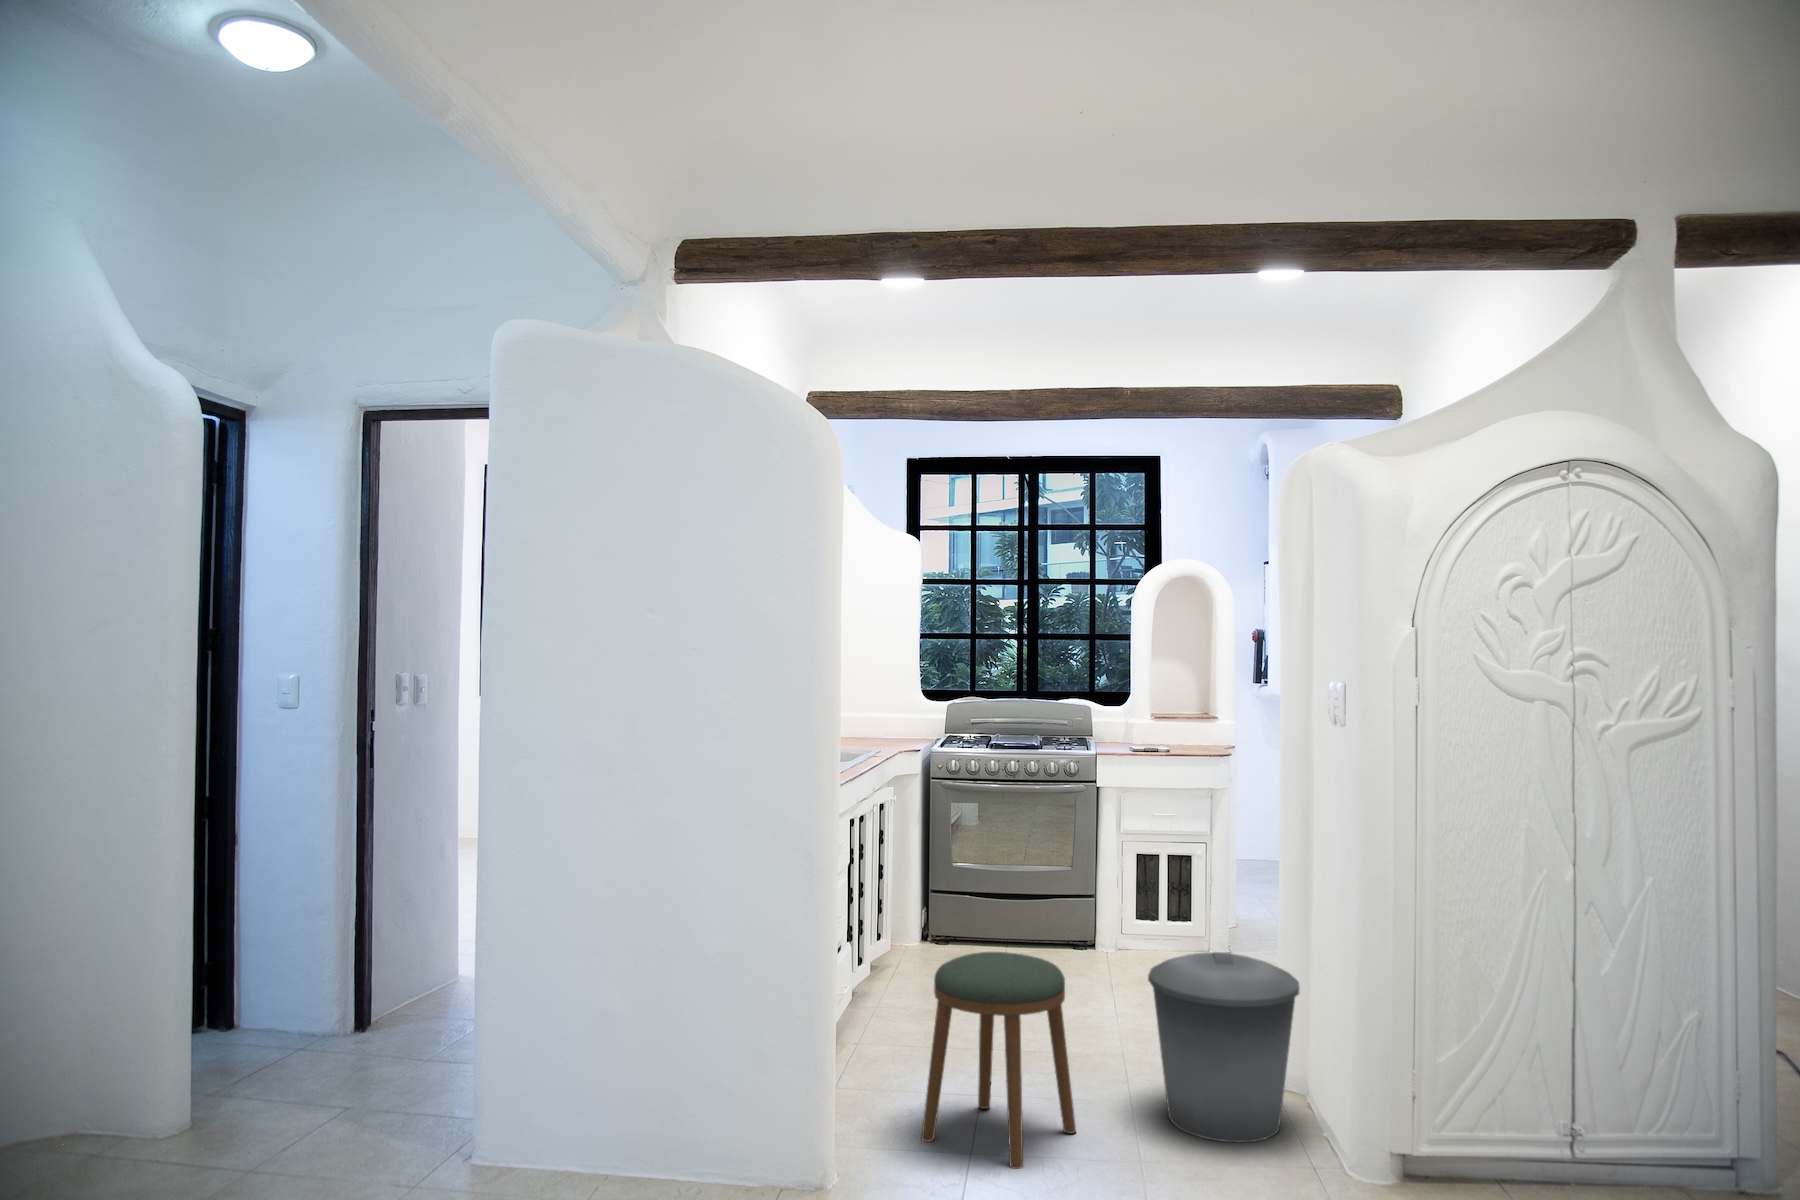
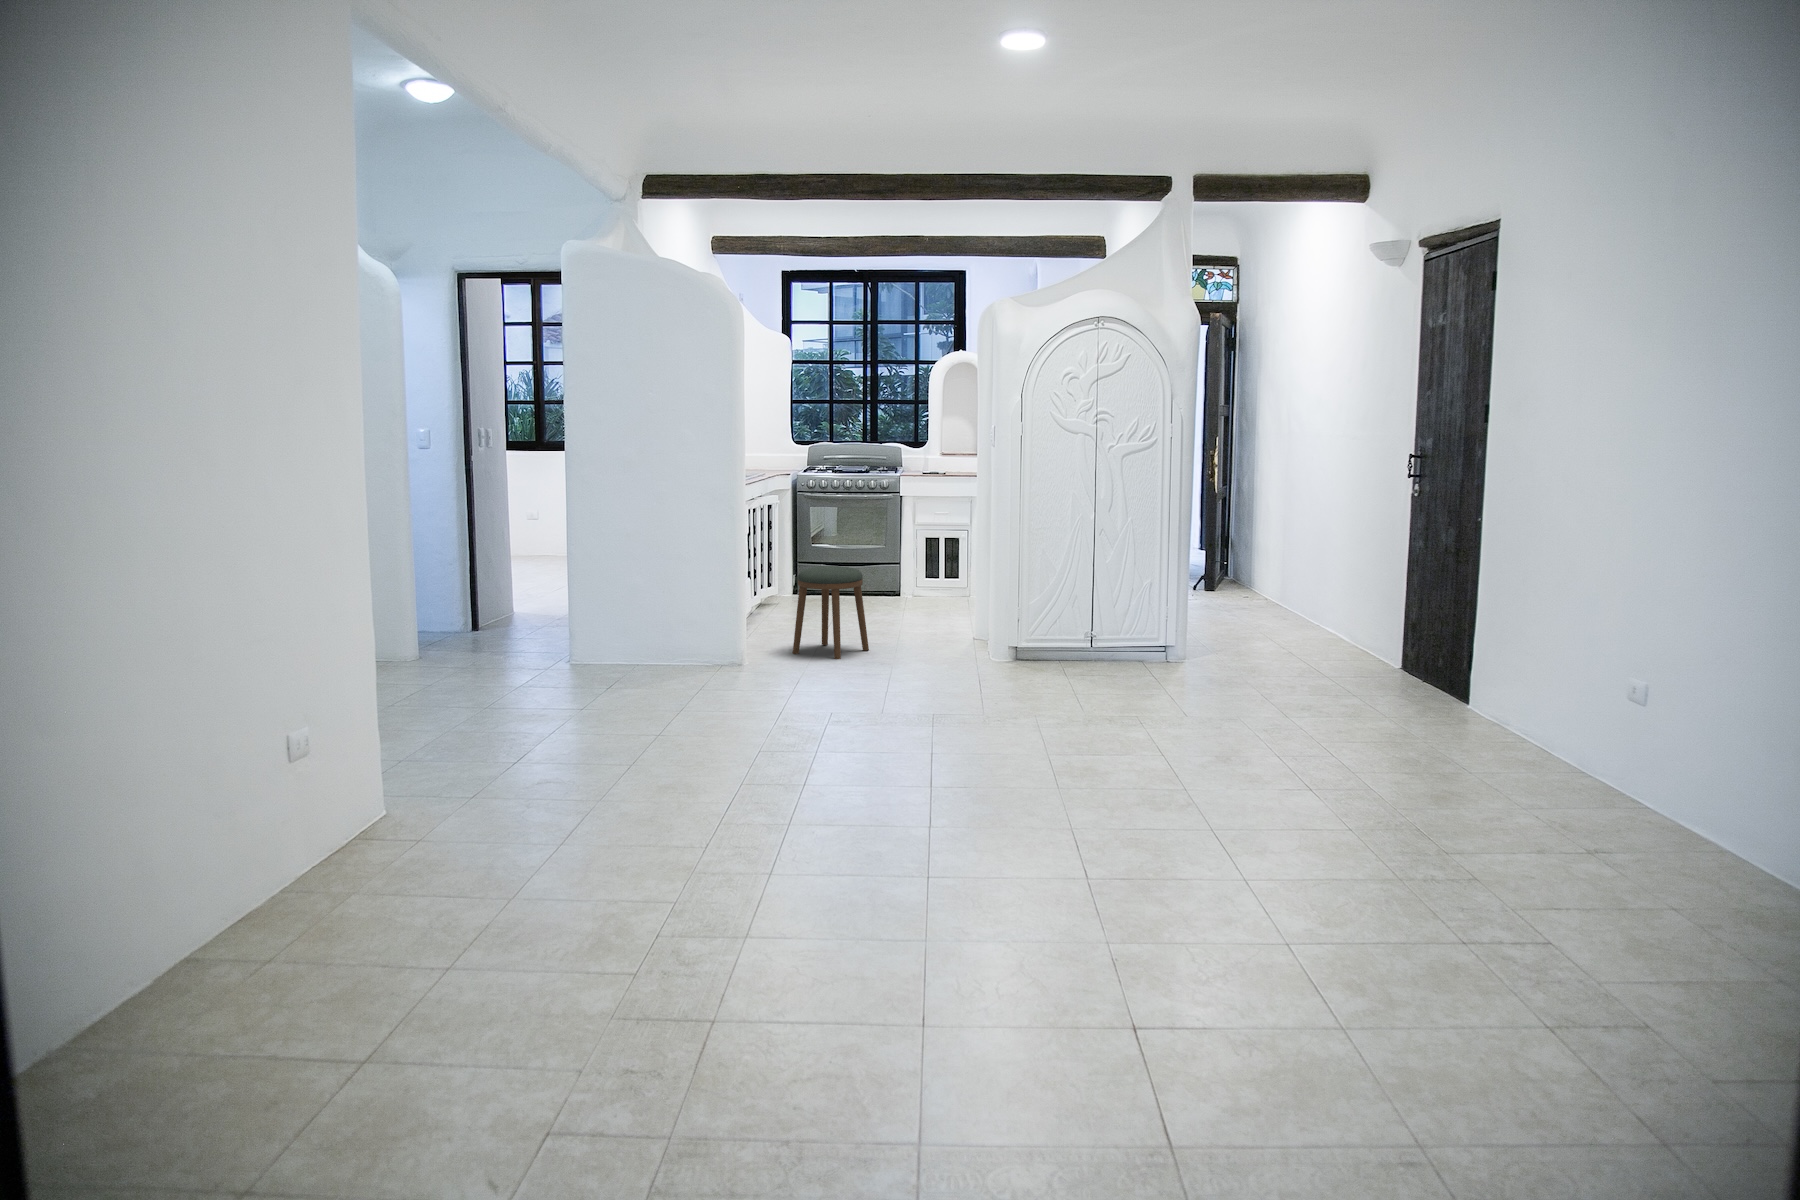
trash can: present [1148,952,1300,1142] -> none [907,564,980,652]

